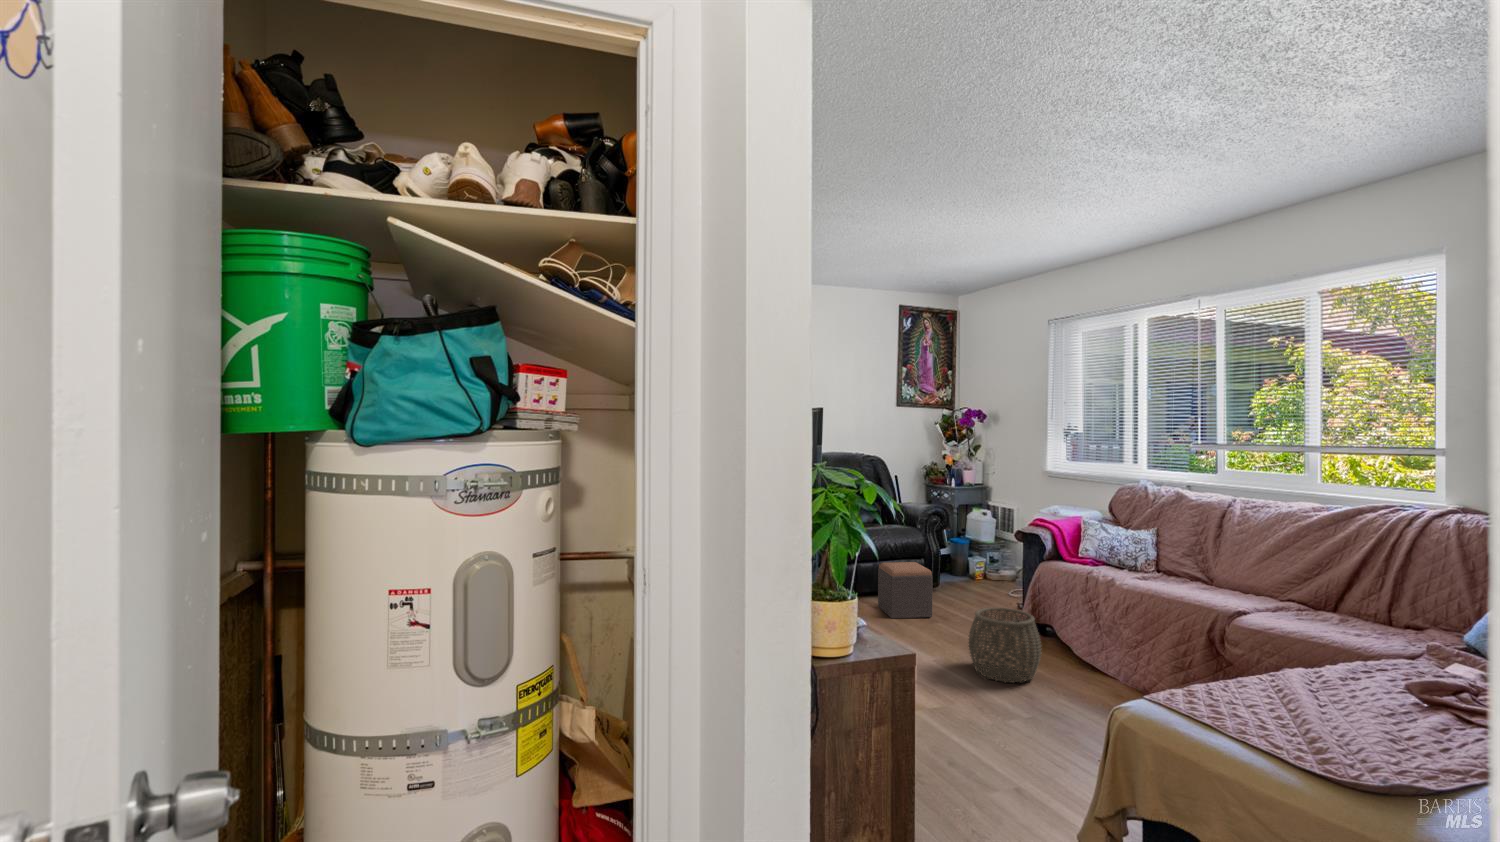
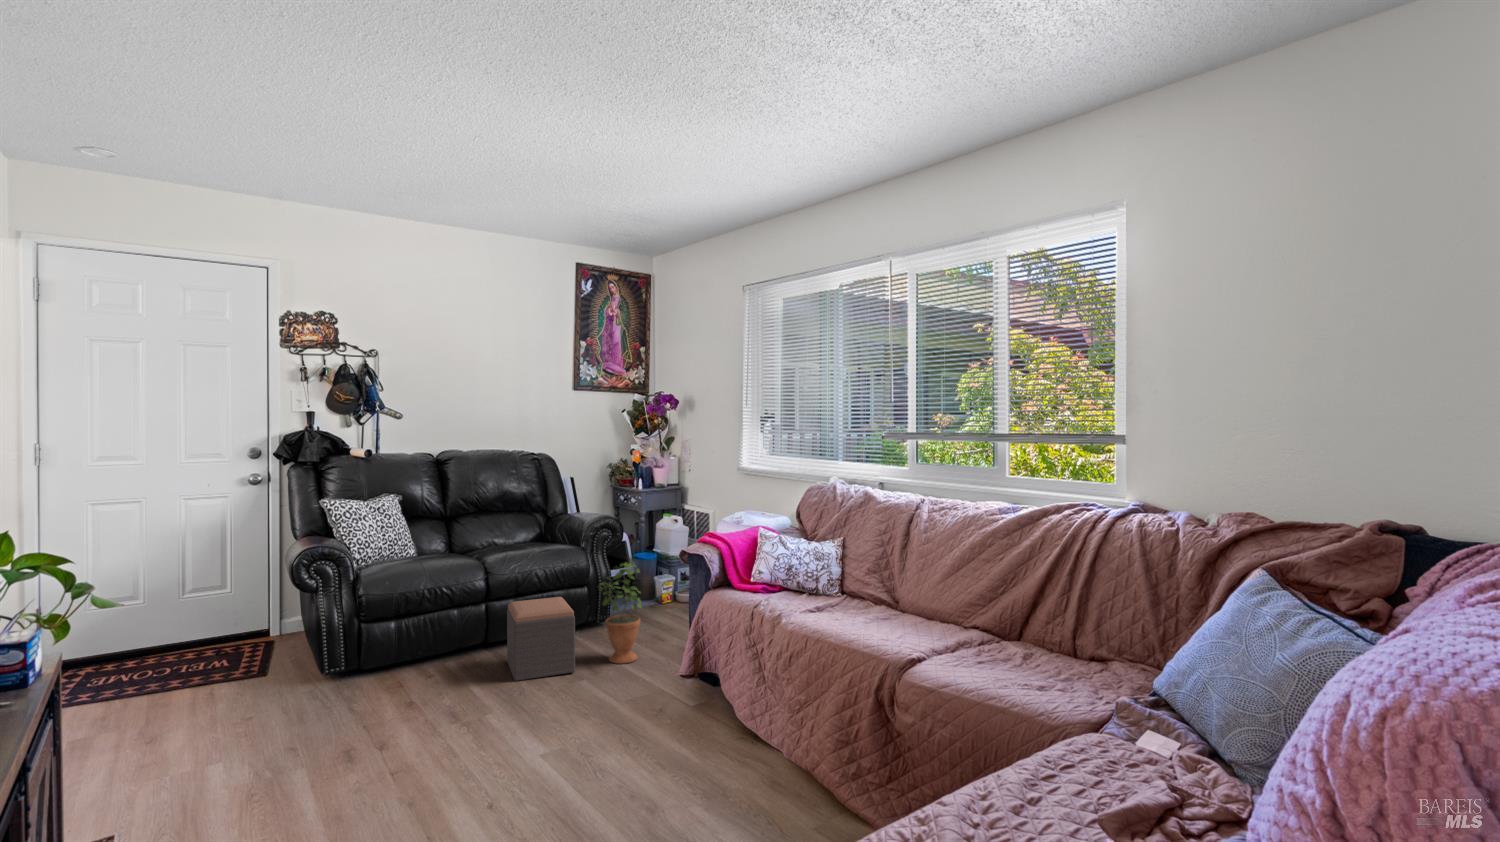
potted plant: none [945,536,979,615] -> present [599,562,641,664]
woven basket: present [968,608,1041,683] -> none [578,667,678,783]

